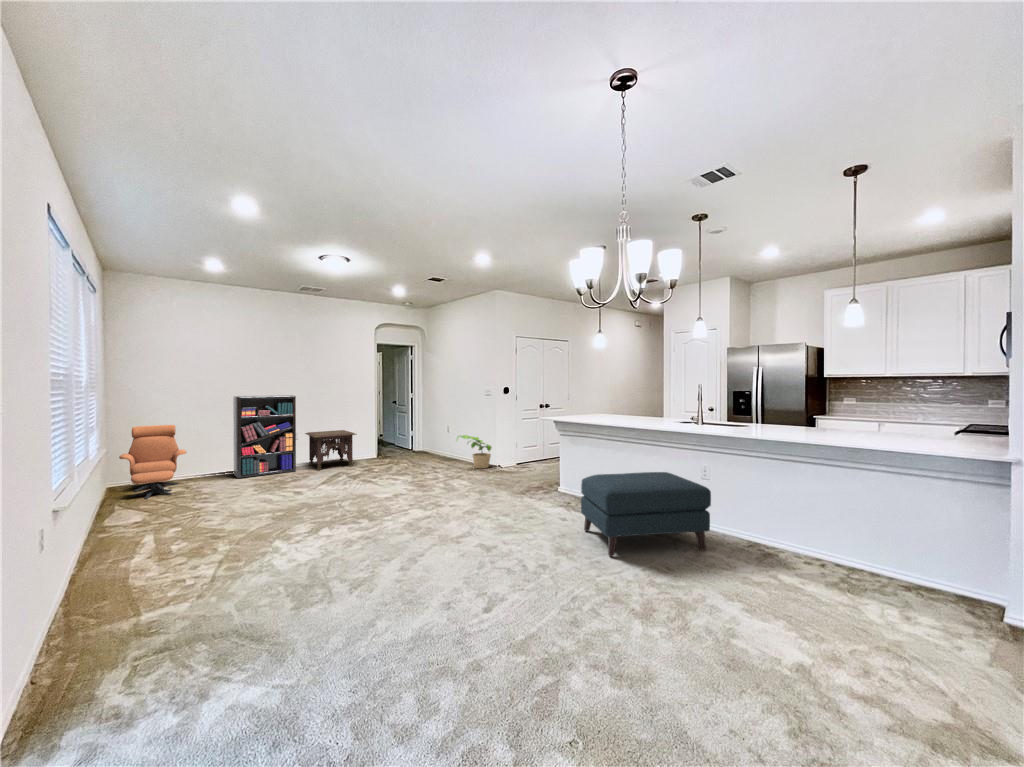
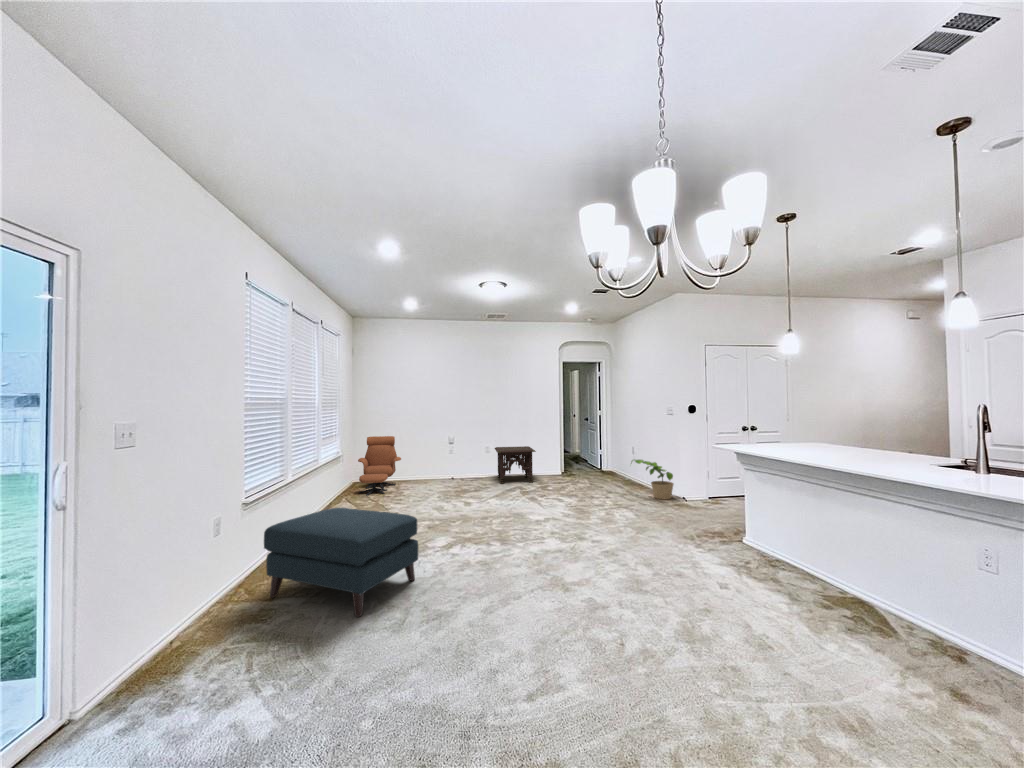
bookshelf: present [233,395,296,478] -> none [436,412,483,485]
ottoman: present [581,472,711,557] -> present [264,508,418,617]

